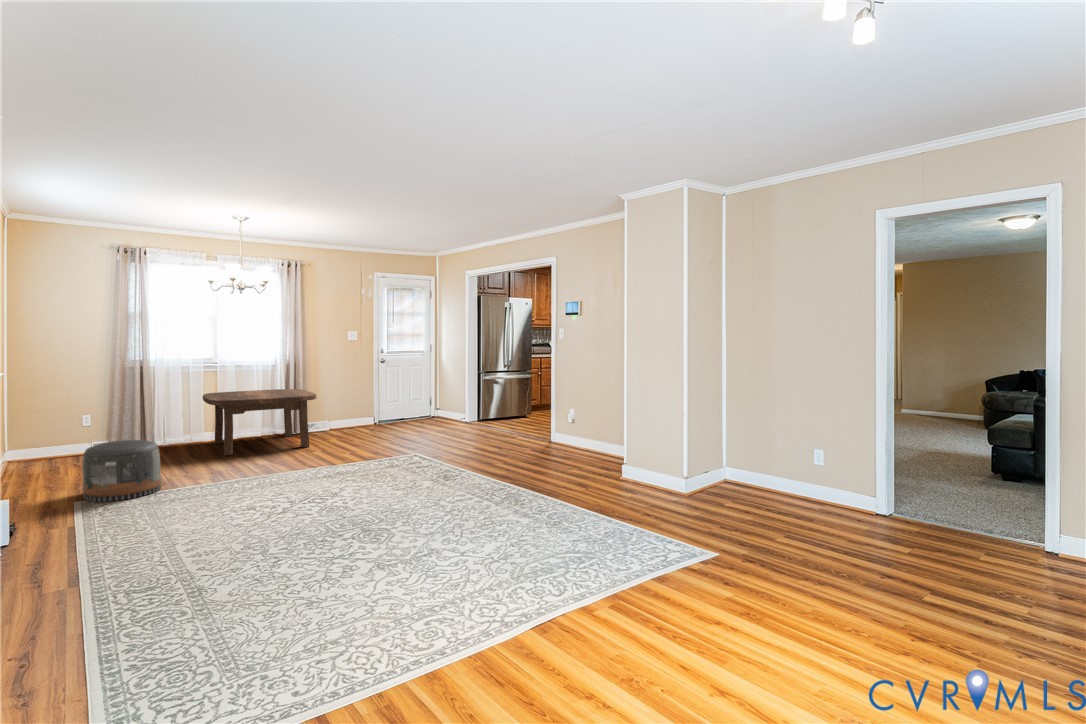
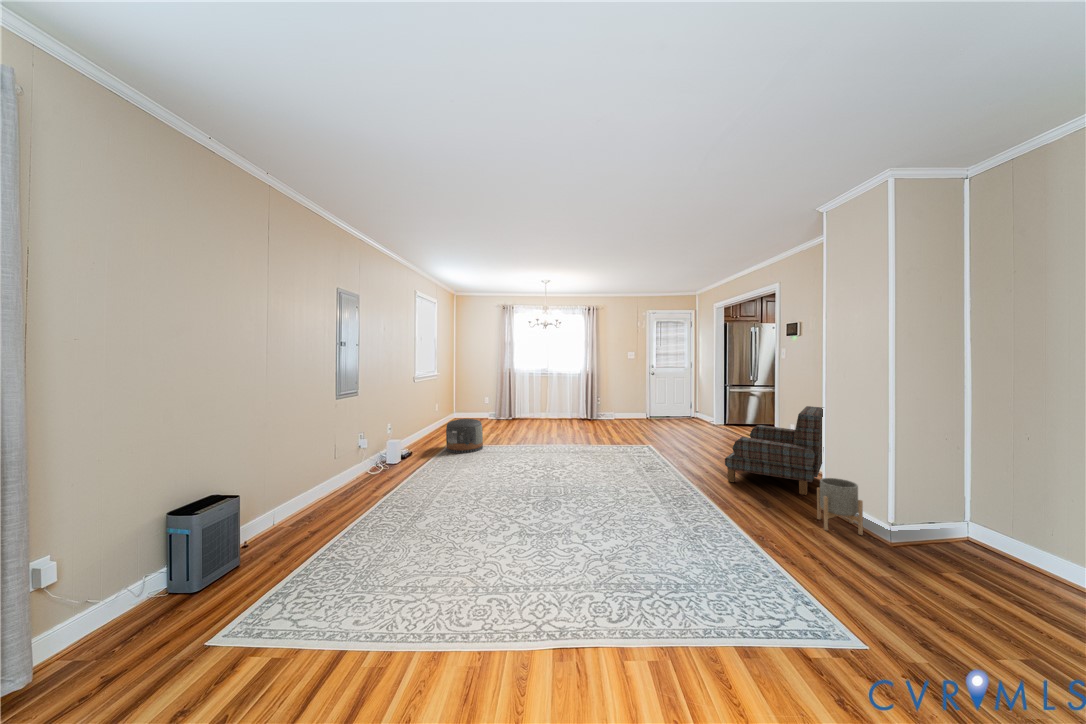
armchair: none [533,388,621,473] -> present [725,406,824,495]
coffee table: present [203,389,317,456] -> none [526,392,589,432]
planter: none [631,448,667,495] -> present [817,478,863,535]

